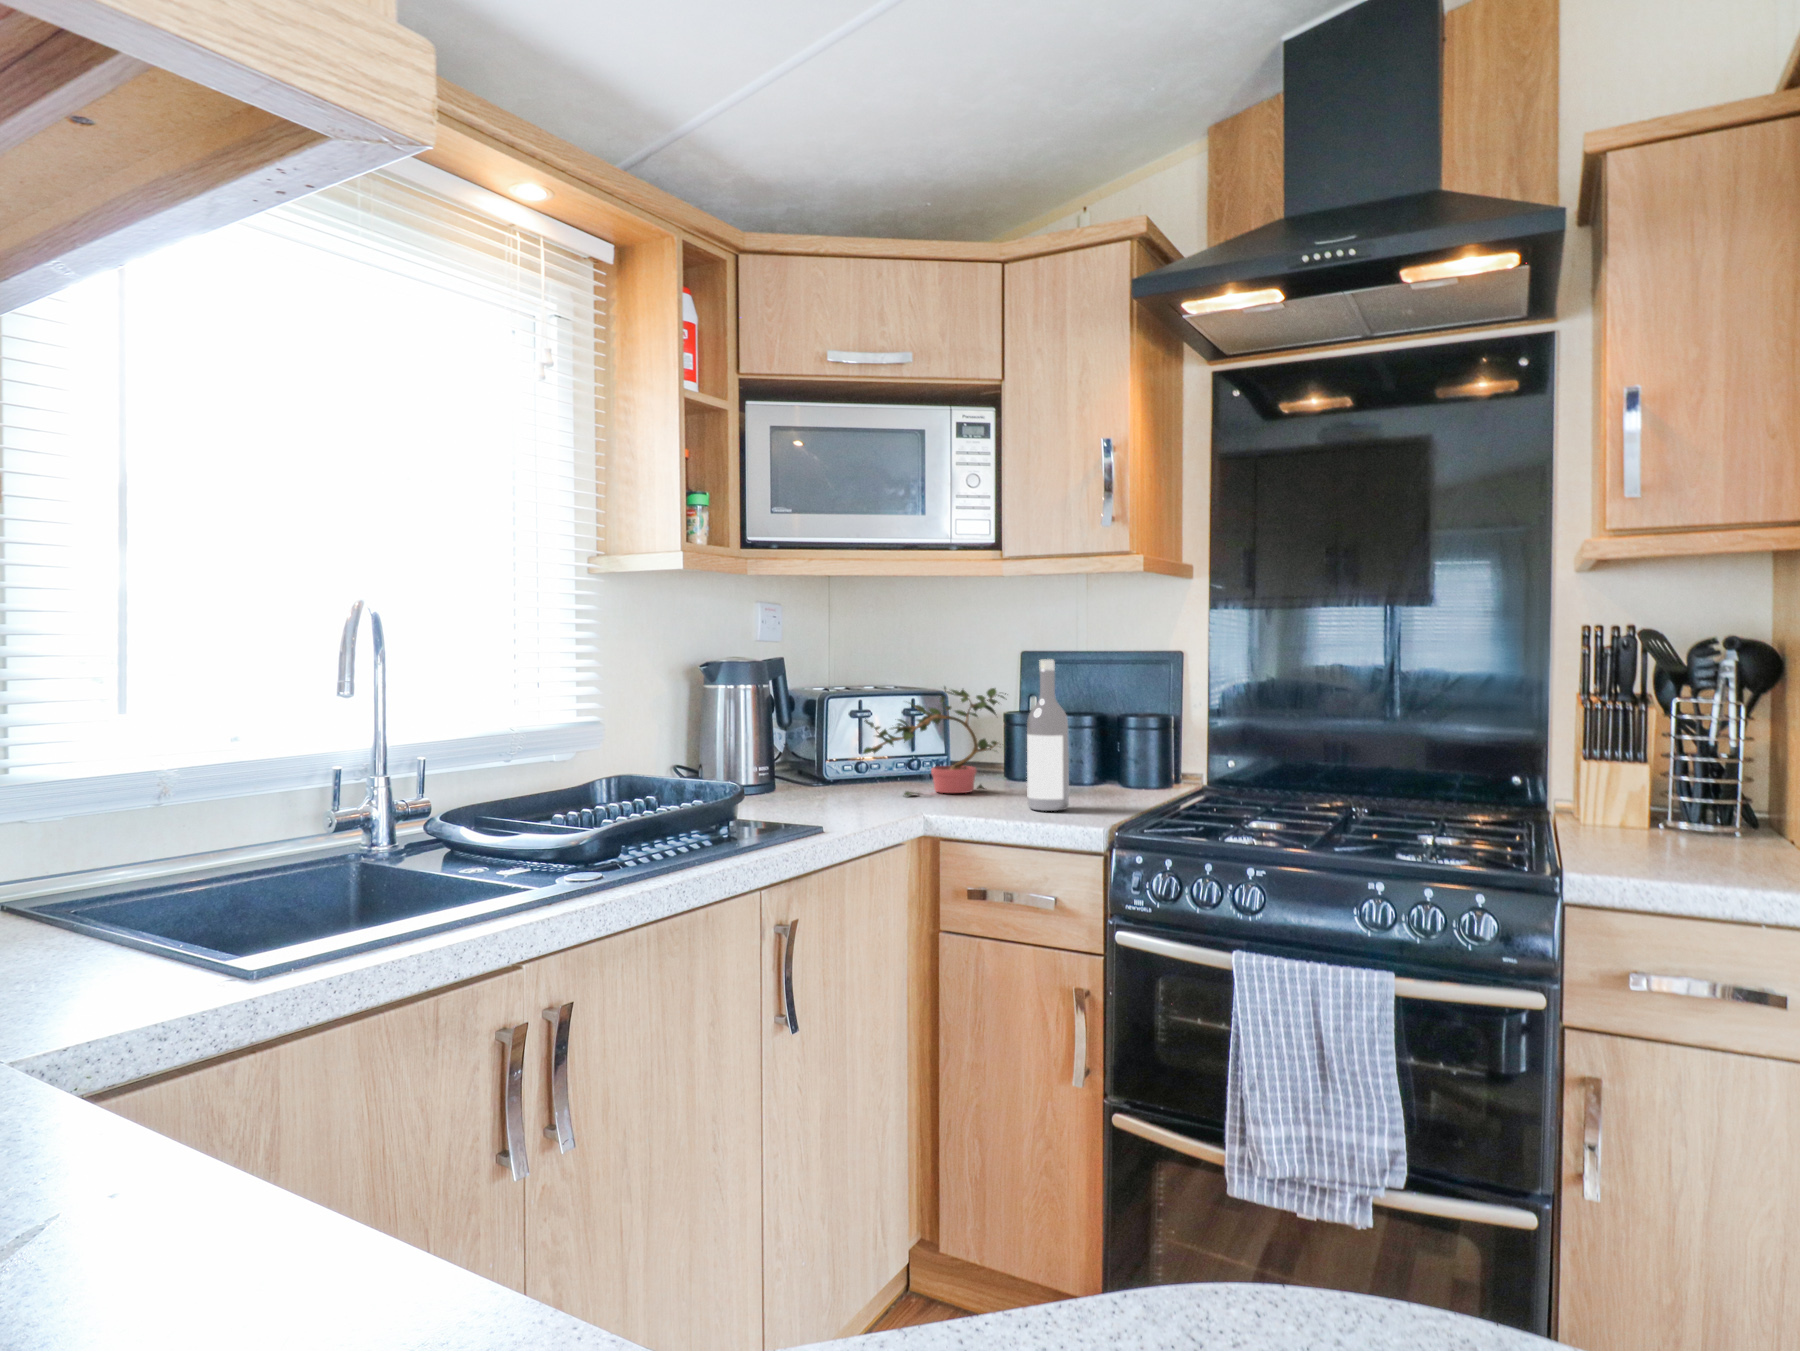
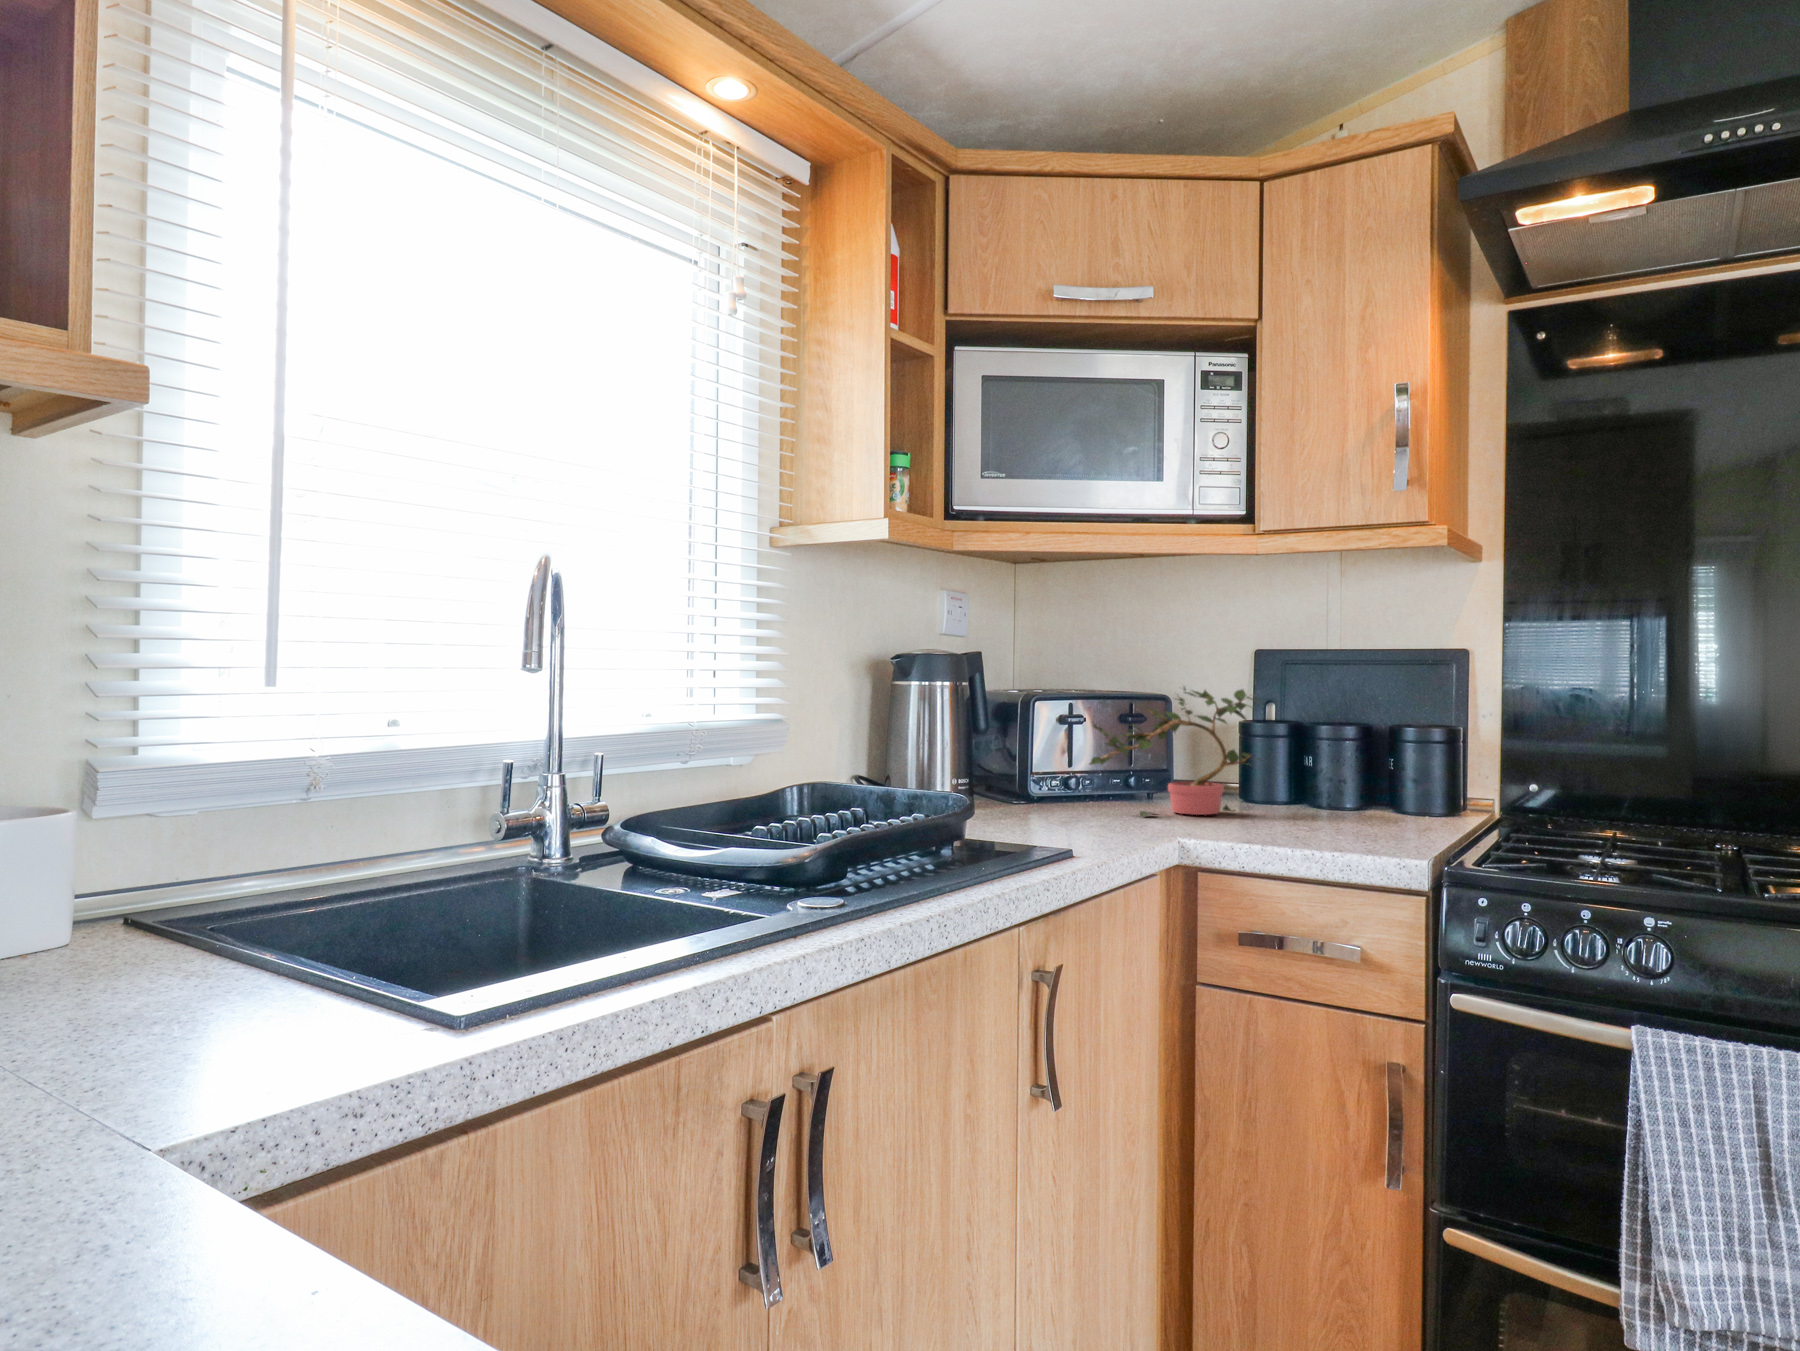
wine bottle: present [1027,659,1069,811] -> none [1306,651,1359,838]

